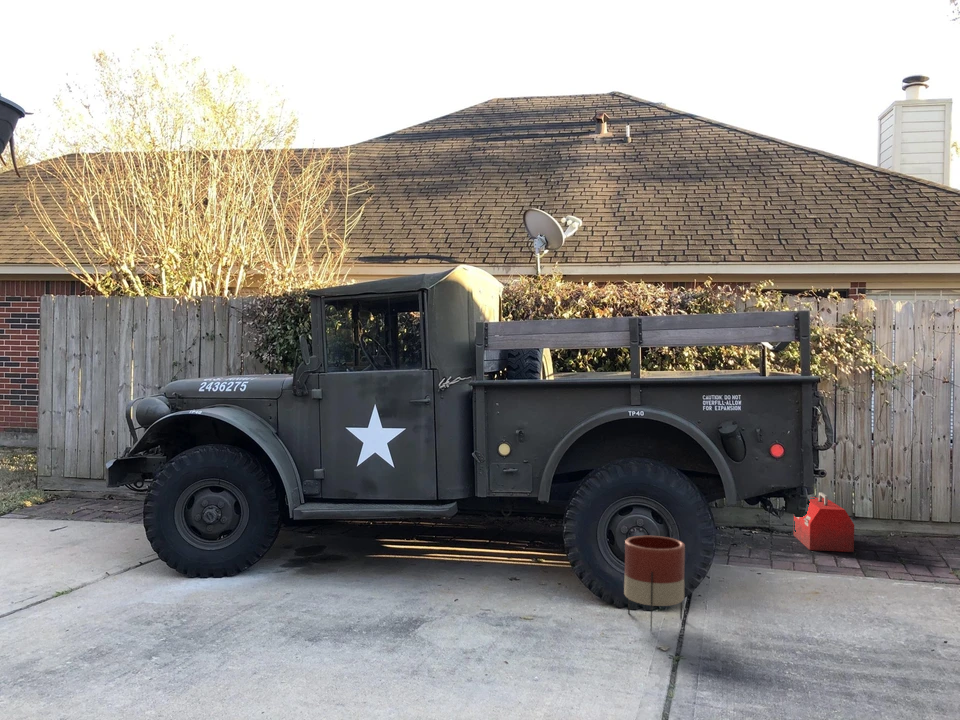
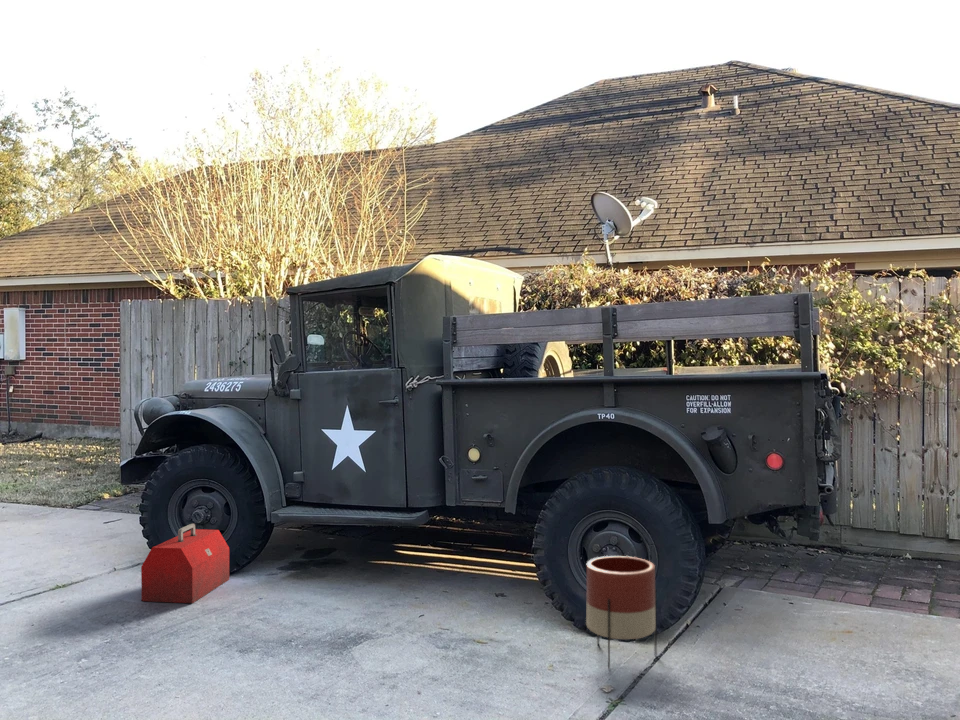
toolbox: present [794,492,854,552] -> present [141,524,229,603]

